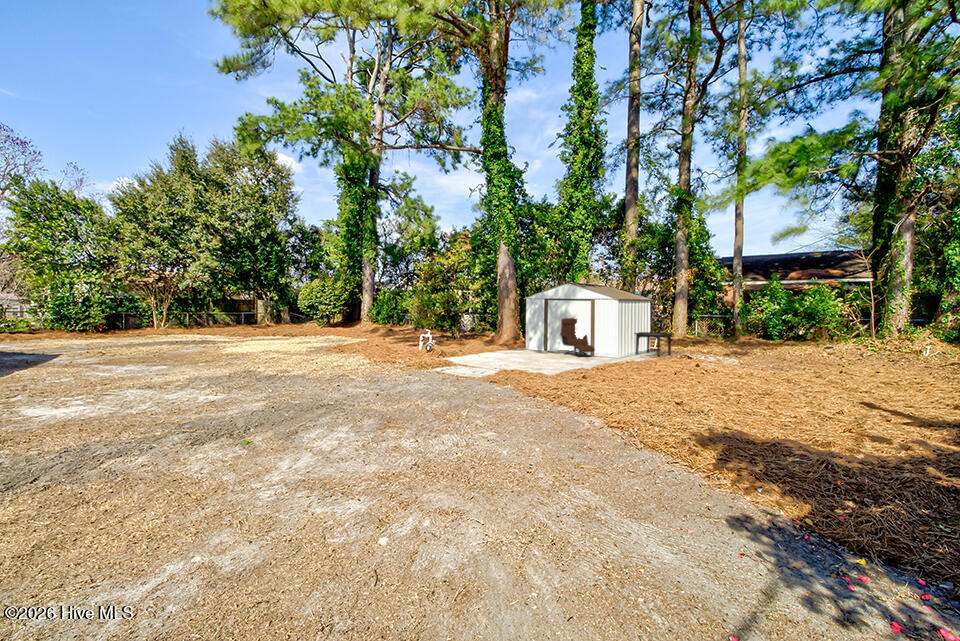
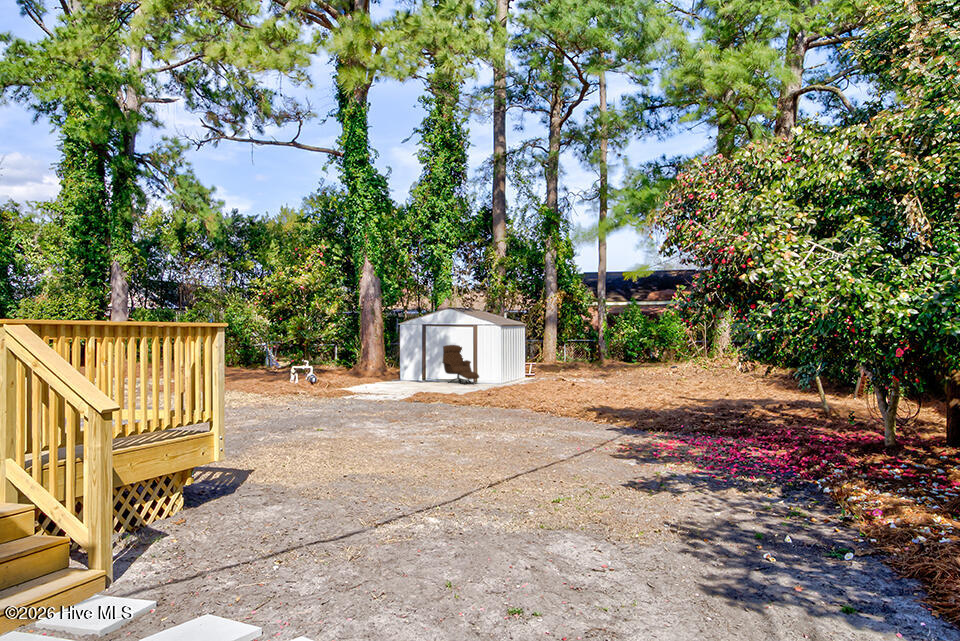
round table: present [635,332,673,357] -> none [513,358,549,381]

